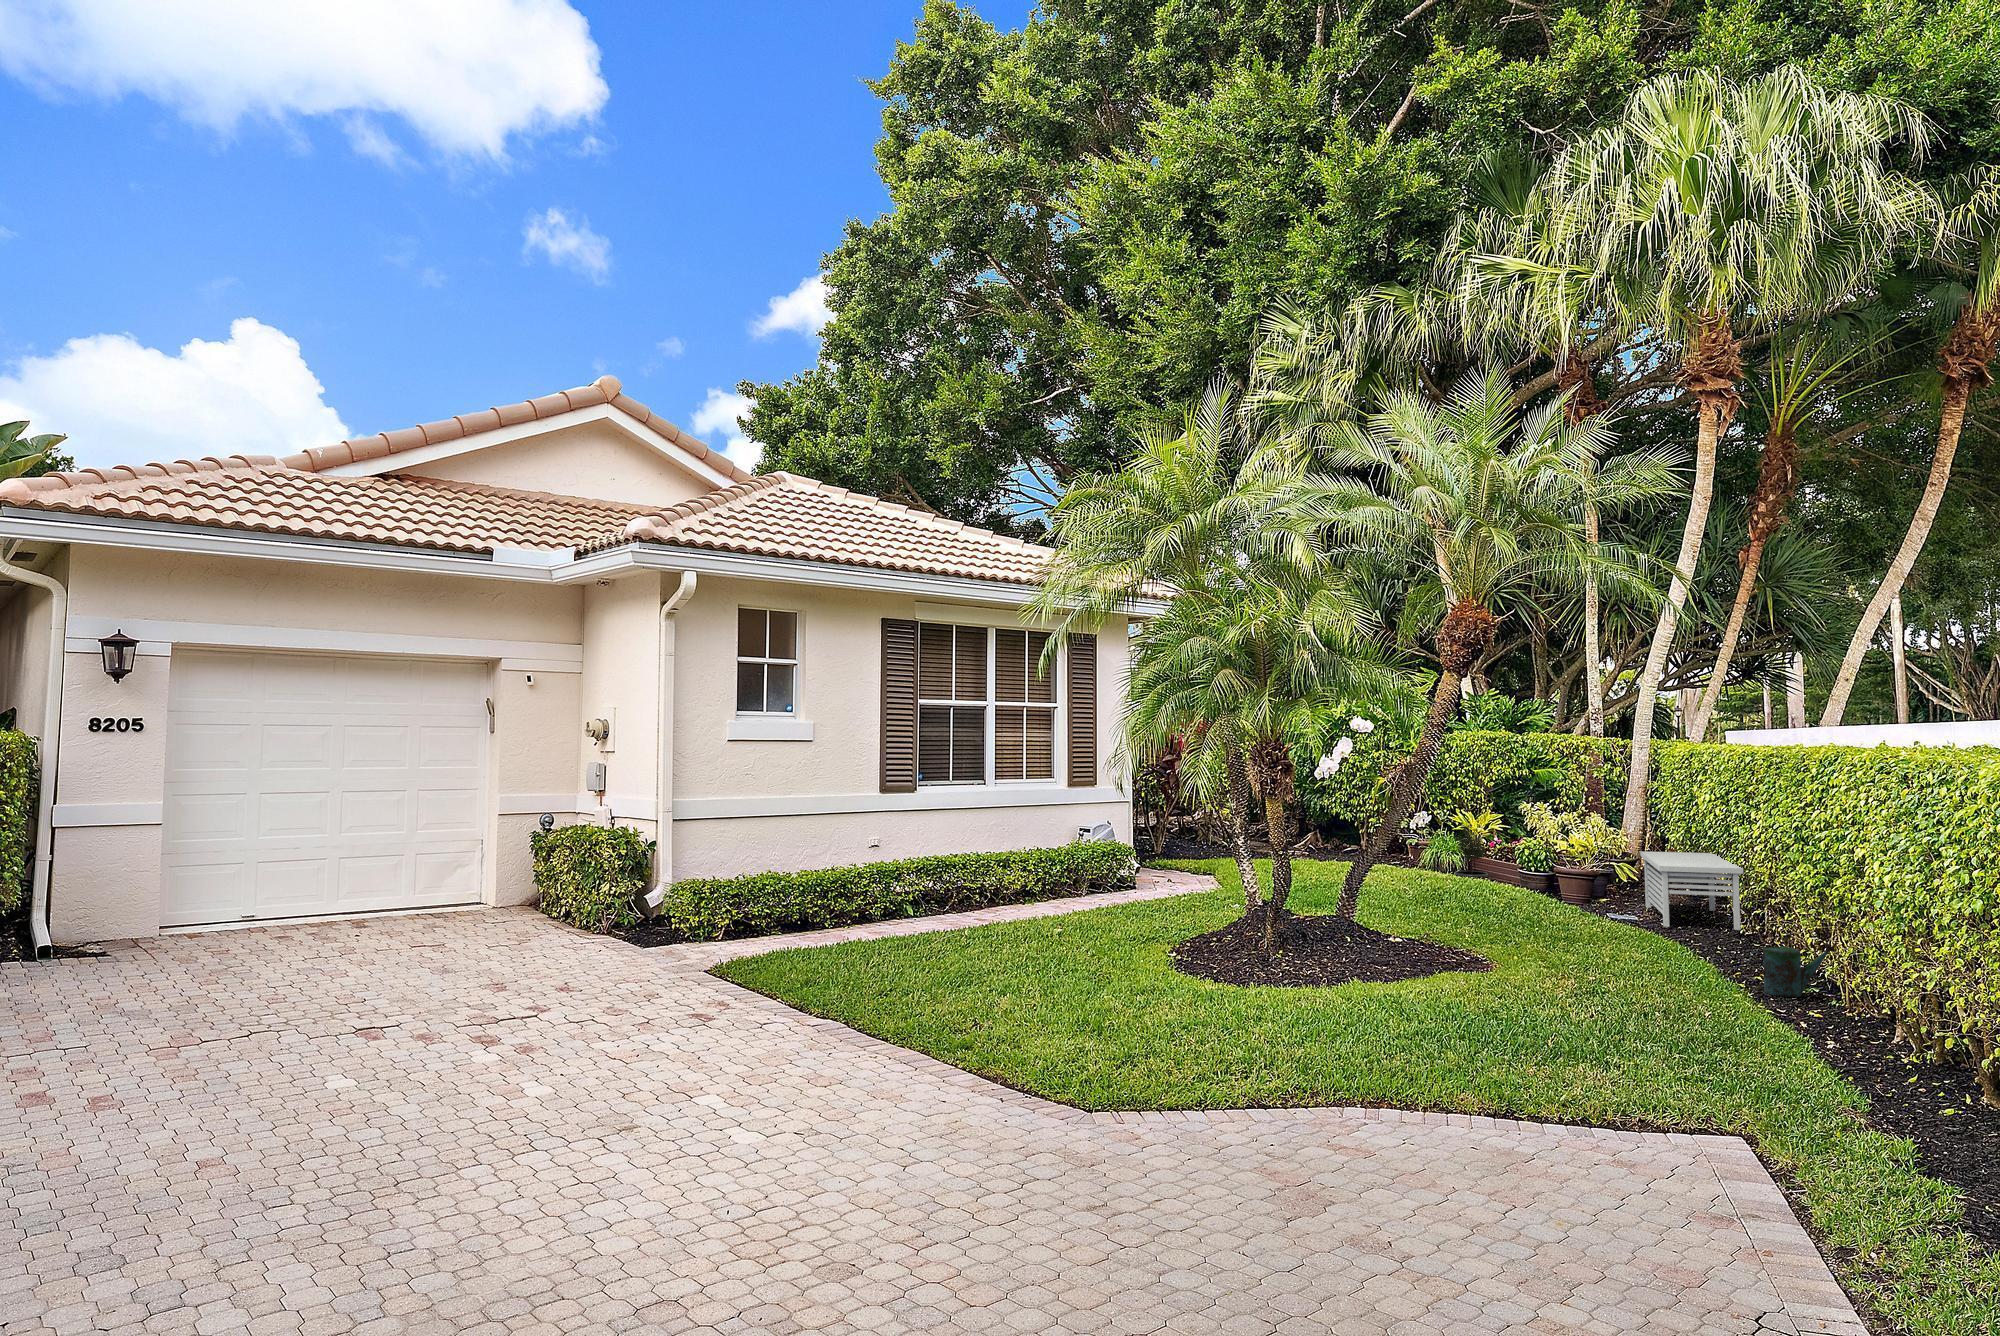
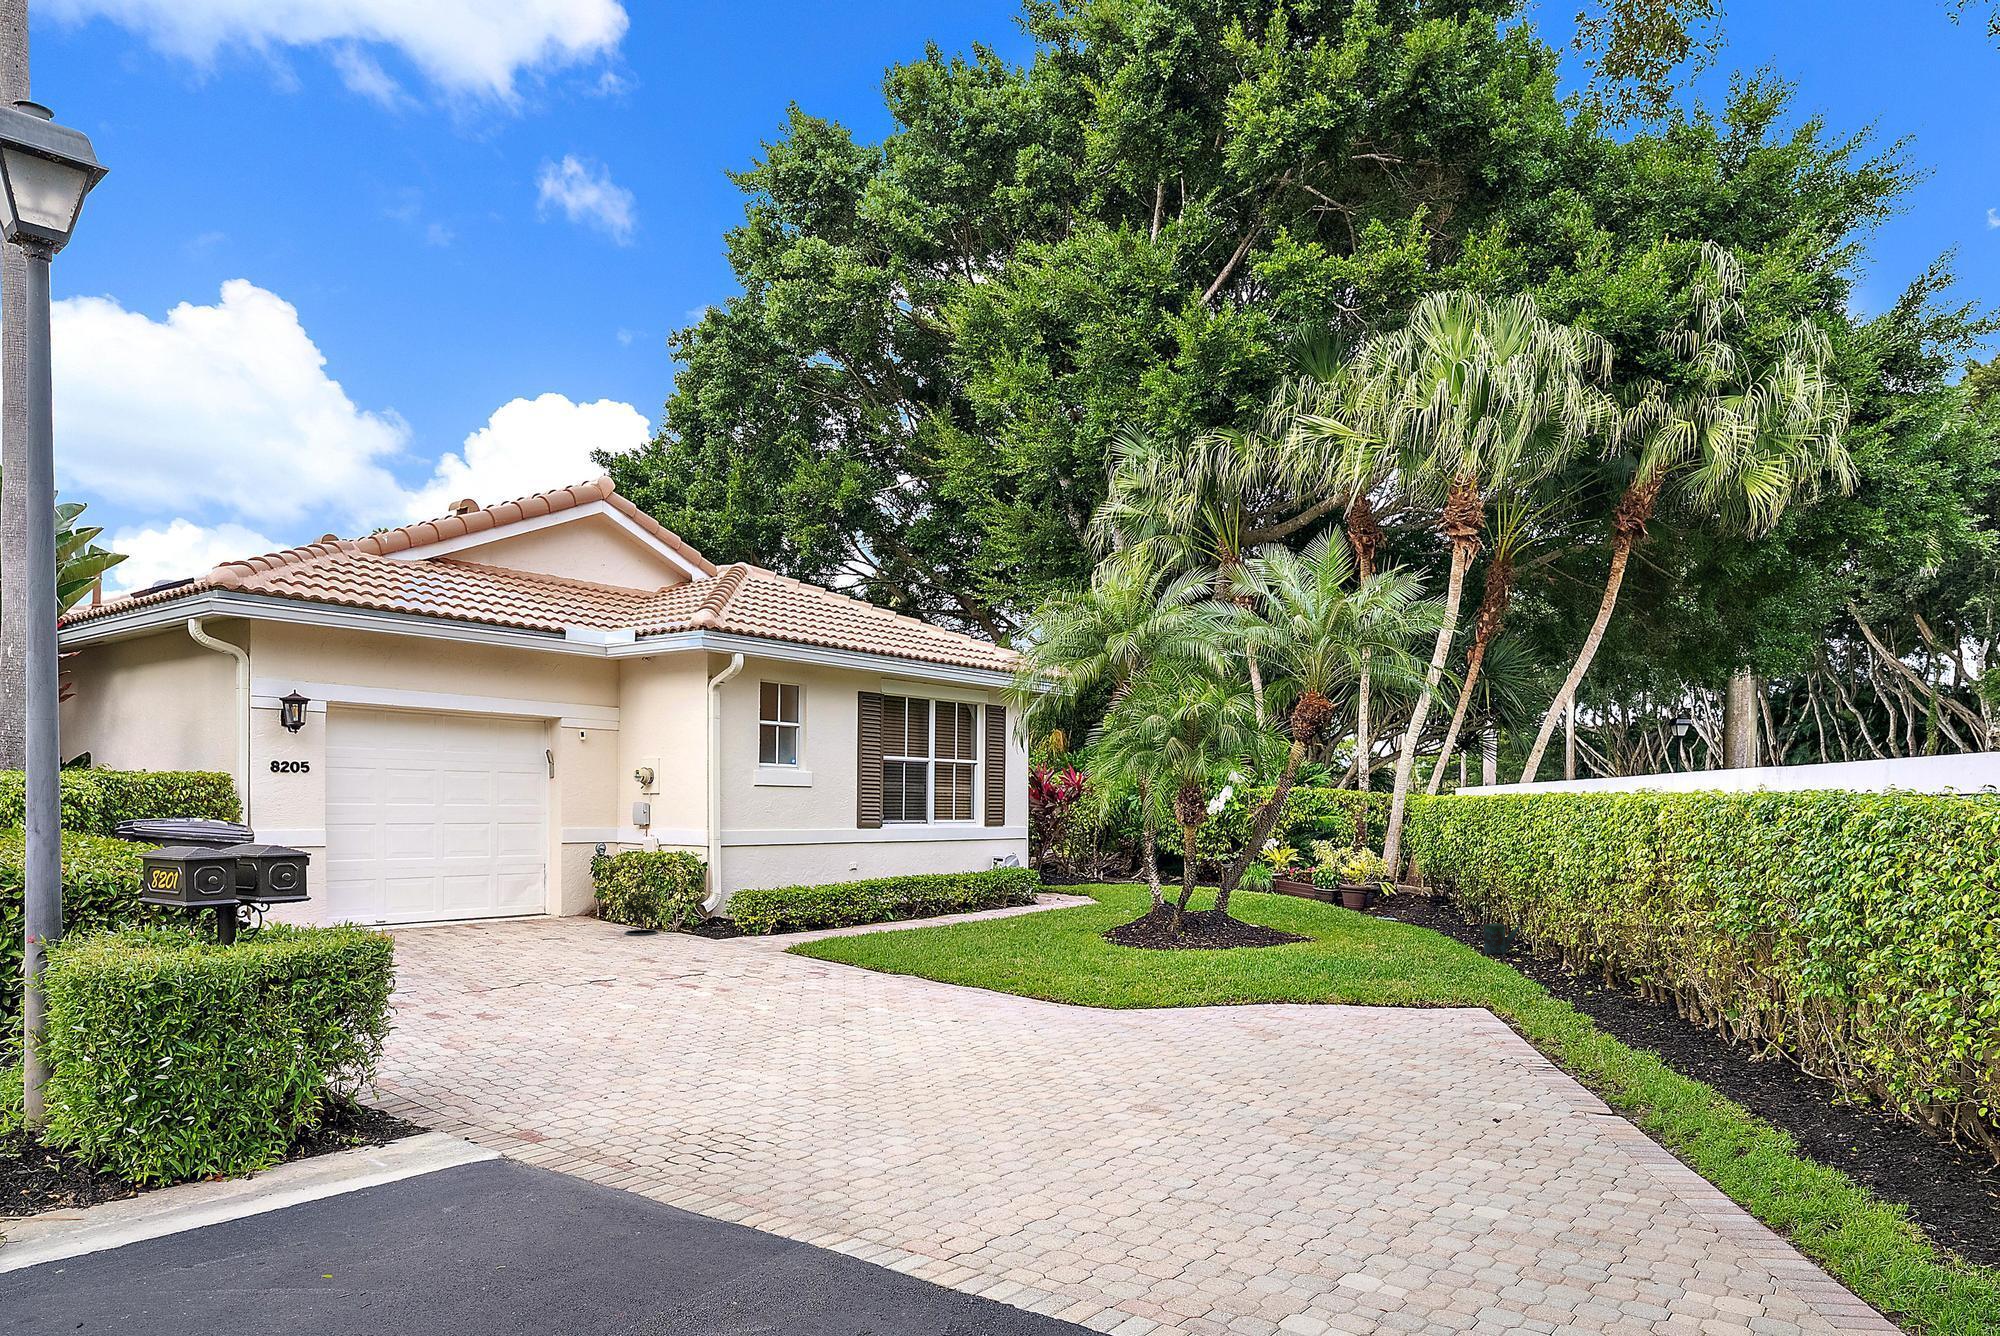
potted tree: present [1453,821,1488,877] -> present [623,877,660,936]
storage bench: present [1640,851,1743,930] -> none [1401,872,1469,923]

